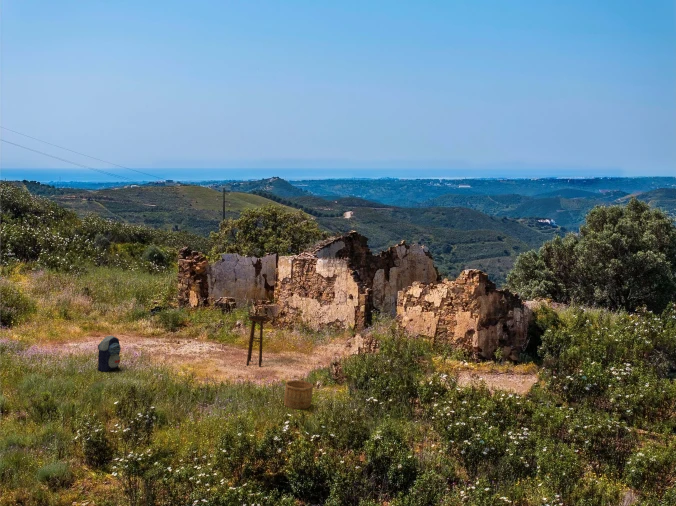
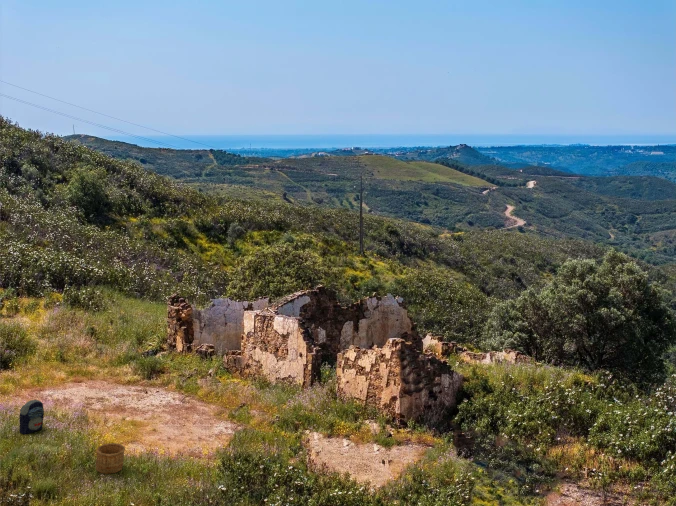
stool: present [247,316,267,367] -> none [184,375,204,424]
wooden bucket: present [284,380,314,409] -> present [96,443,125,474]

